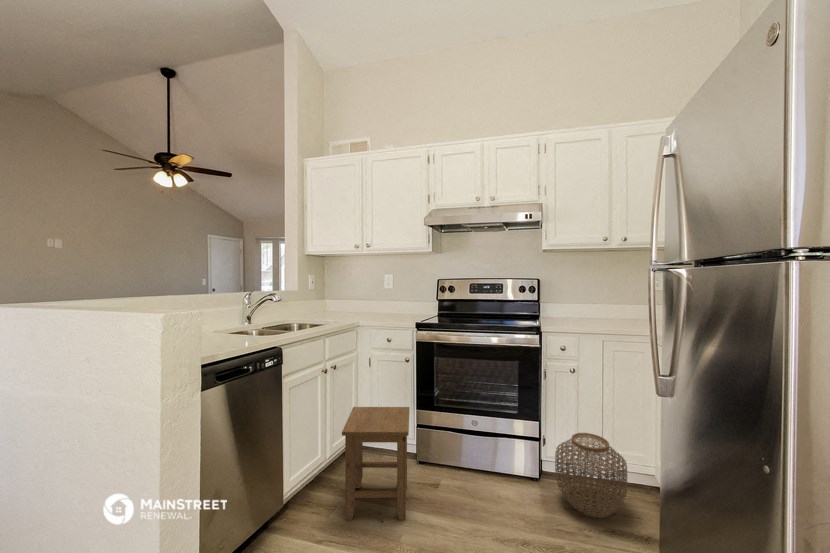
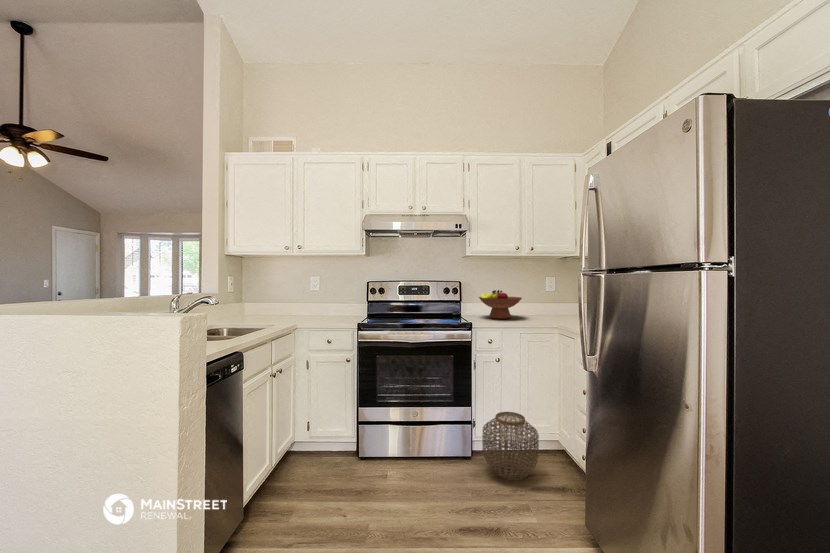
fruit bowl: none [557,290,612,323] -> present [479,290,522,319]
stool: present [342,407,409,520] -> none [293,404,359,520]

